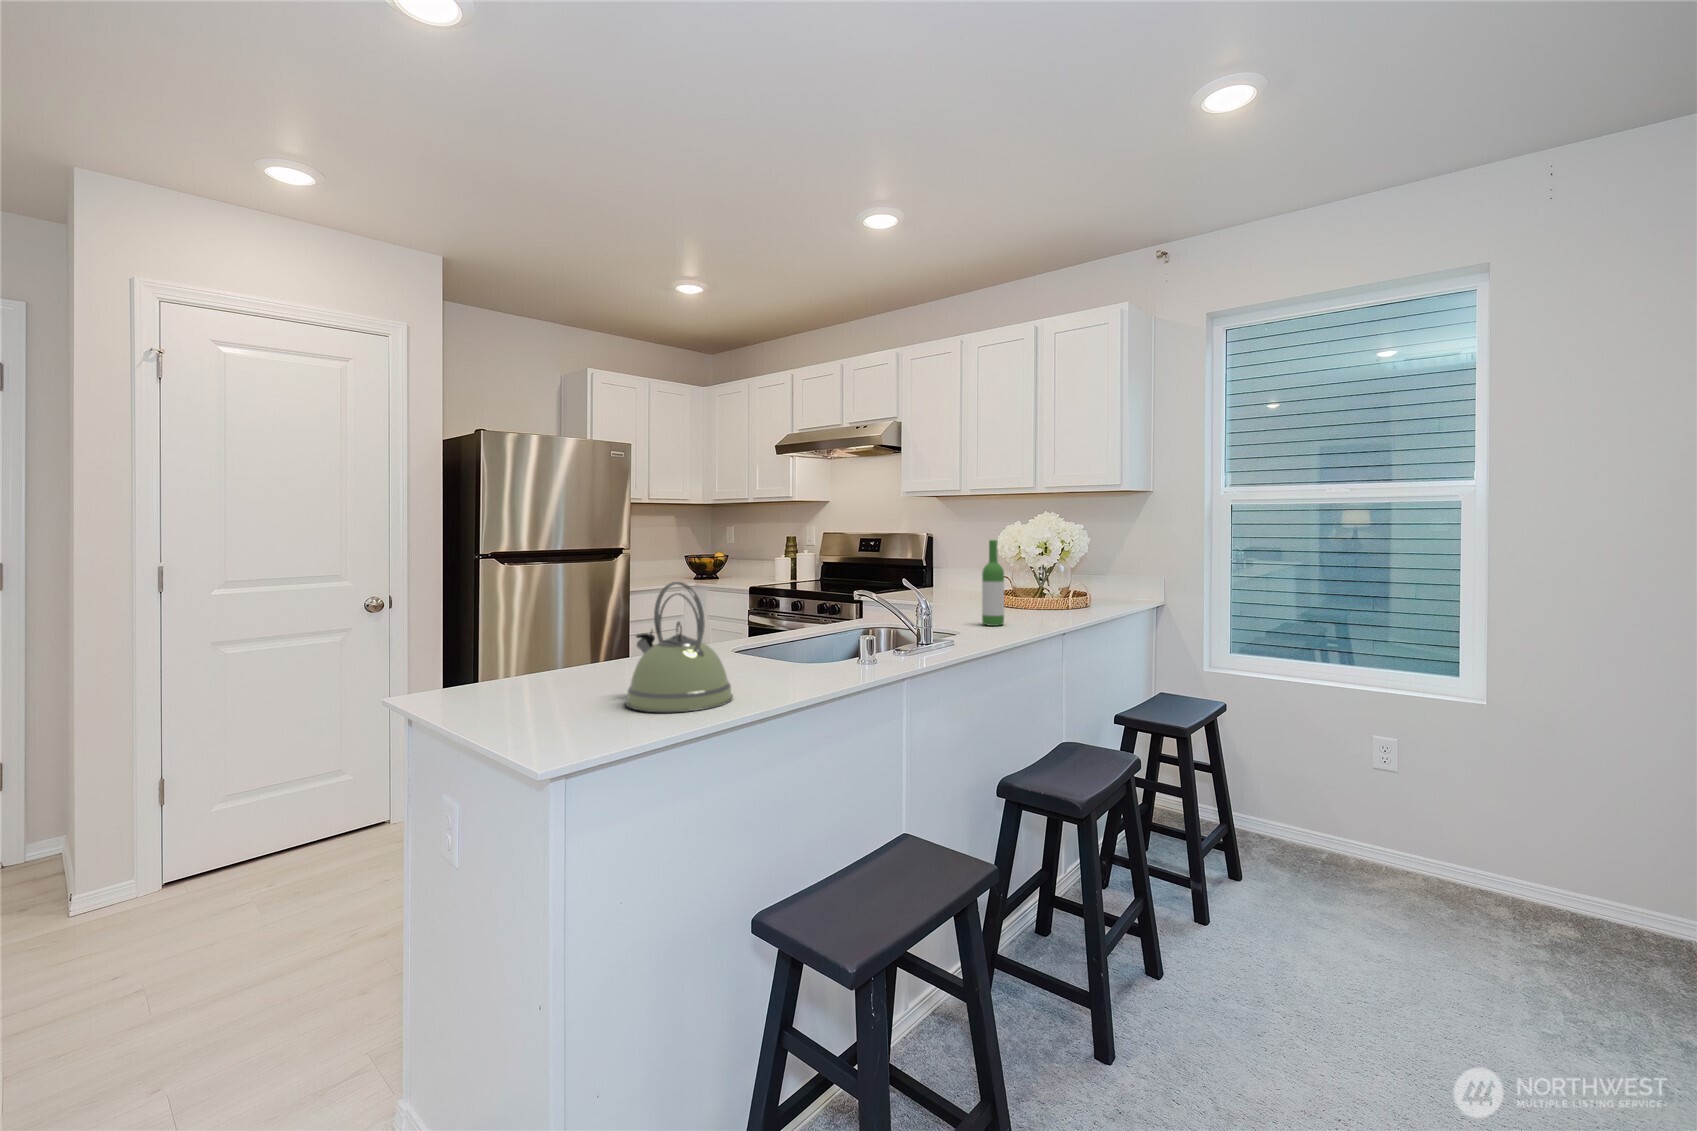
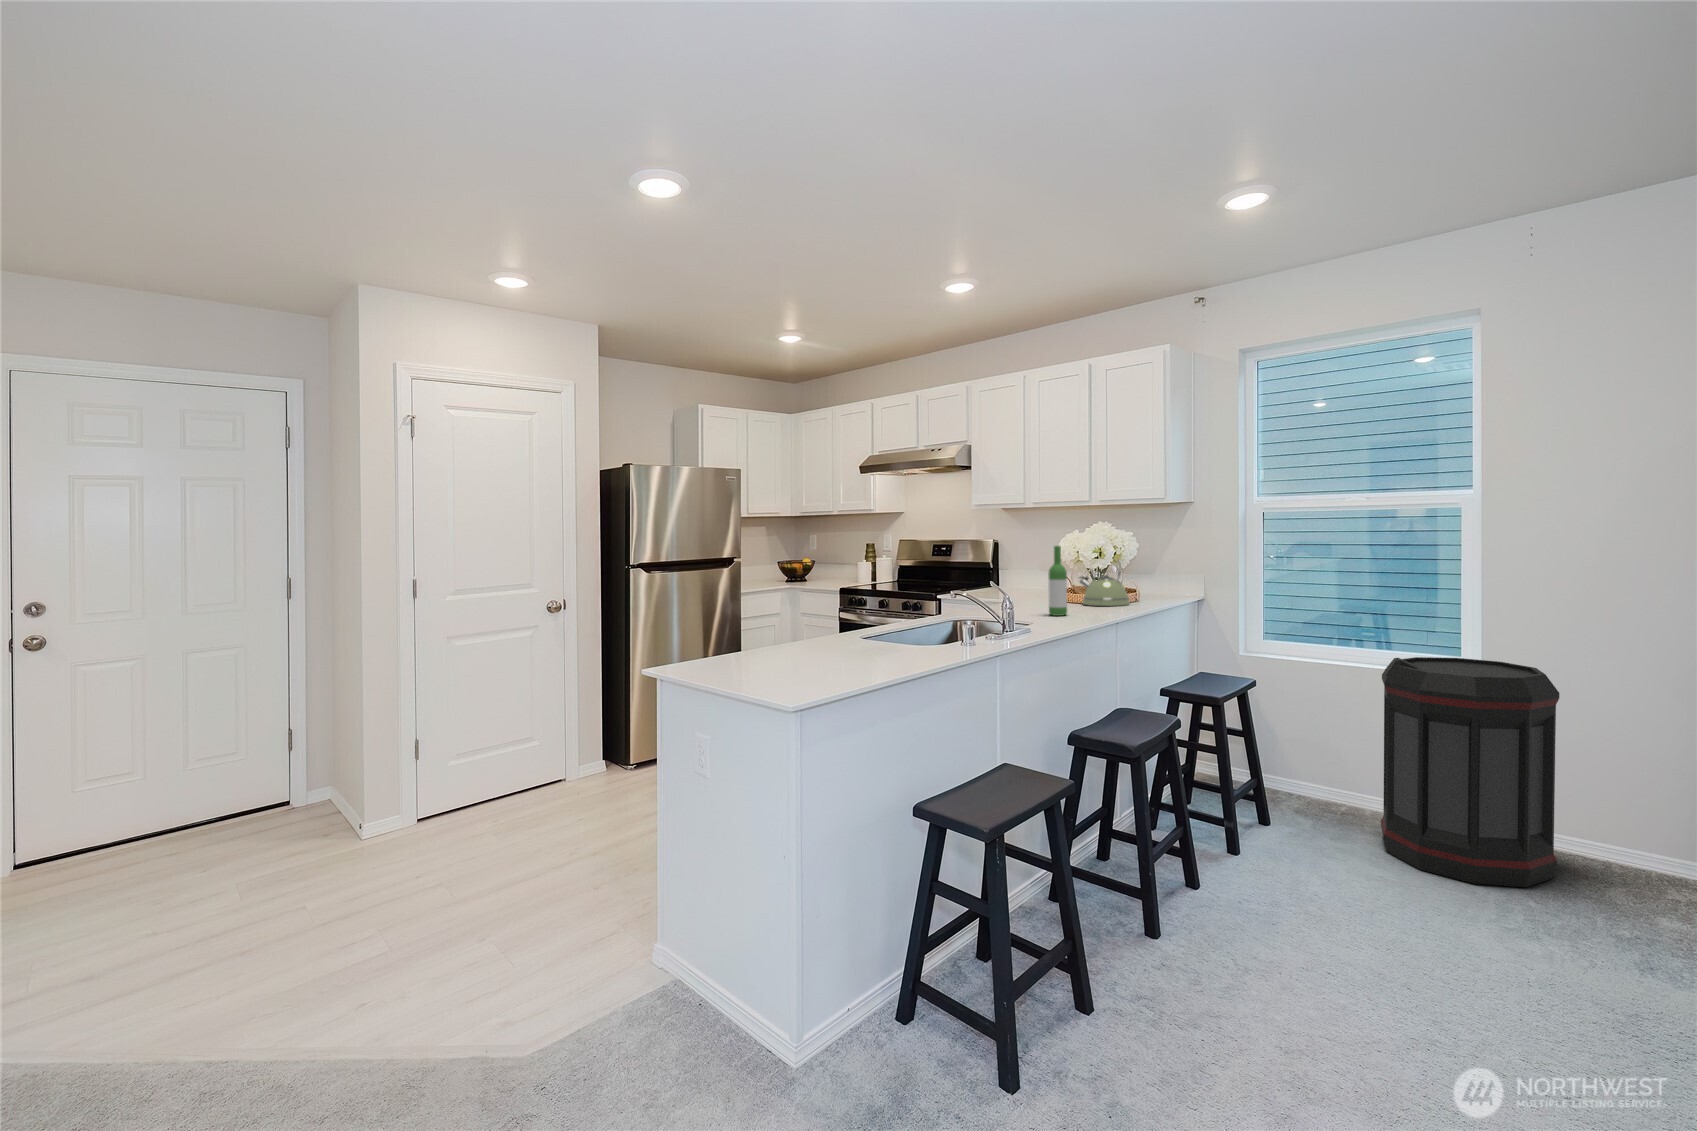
kettle: present [626,582,733,712] -> present [1080,561,1130,606]
trash can: none [1372,680,1598,970] -> present [1381,657,1559,887]

